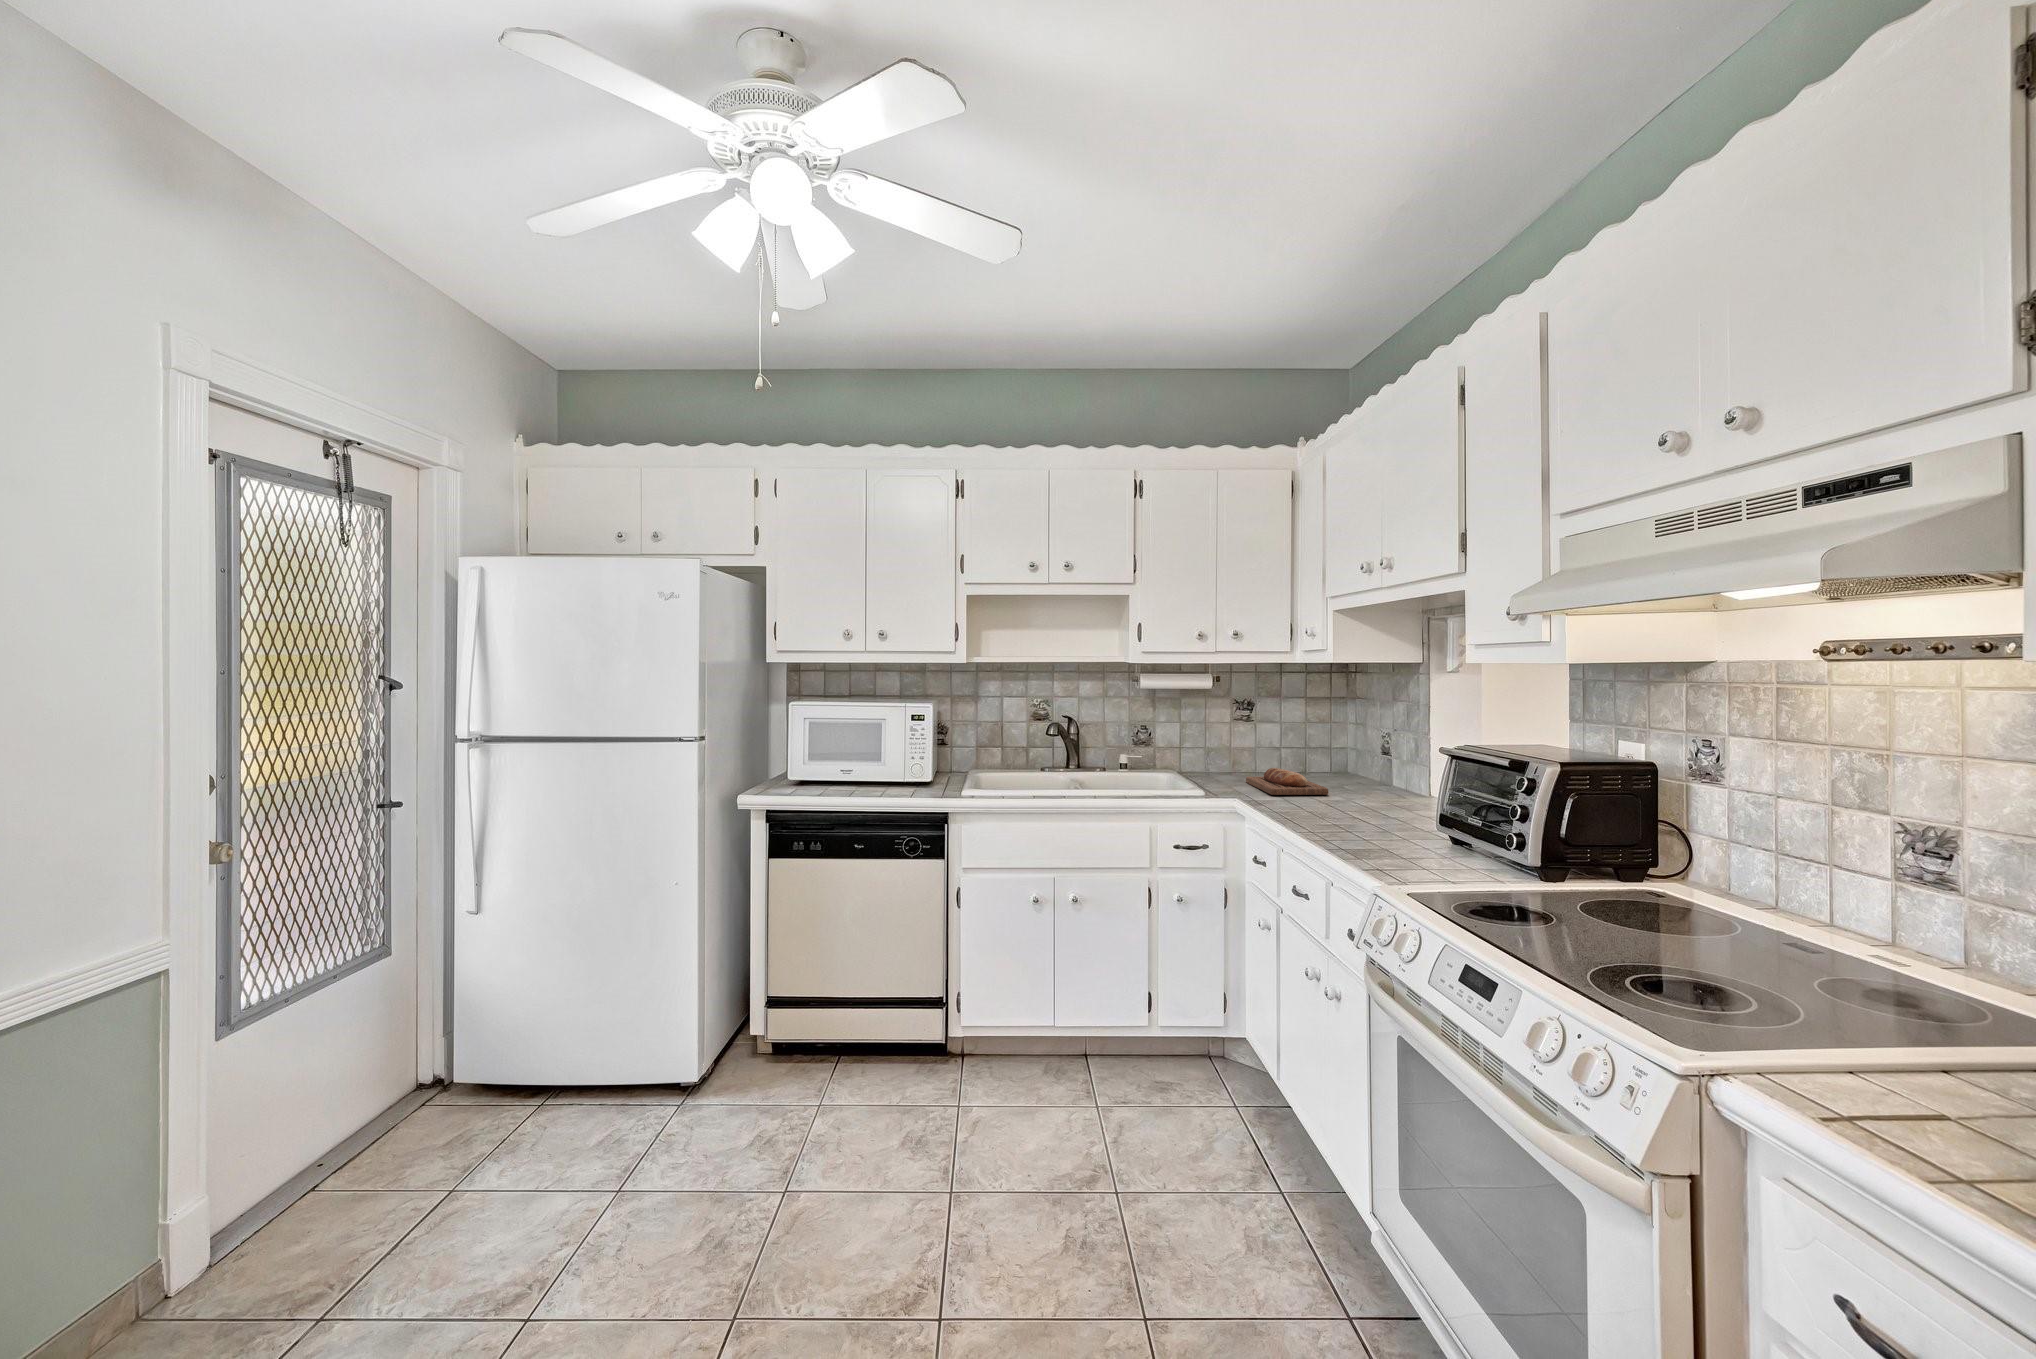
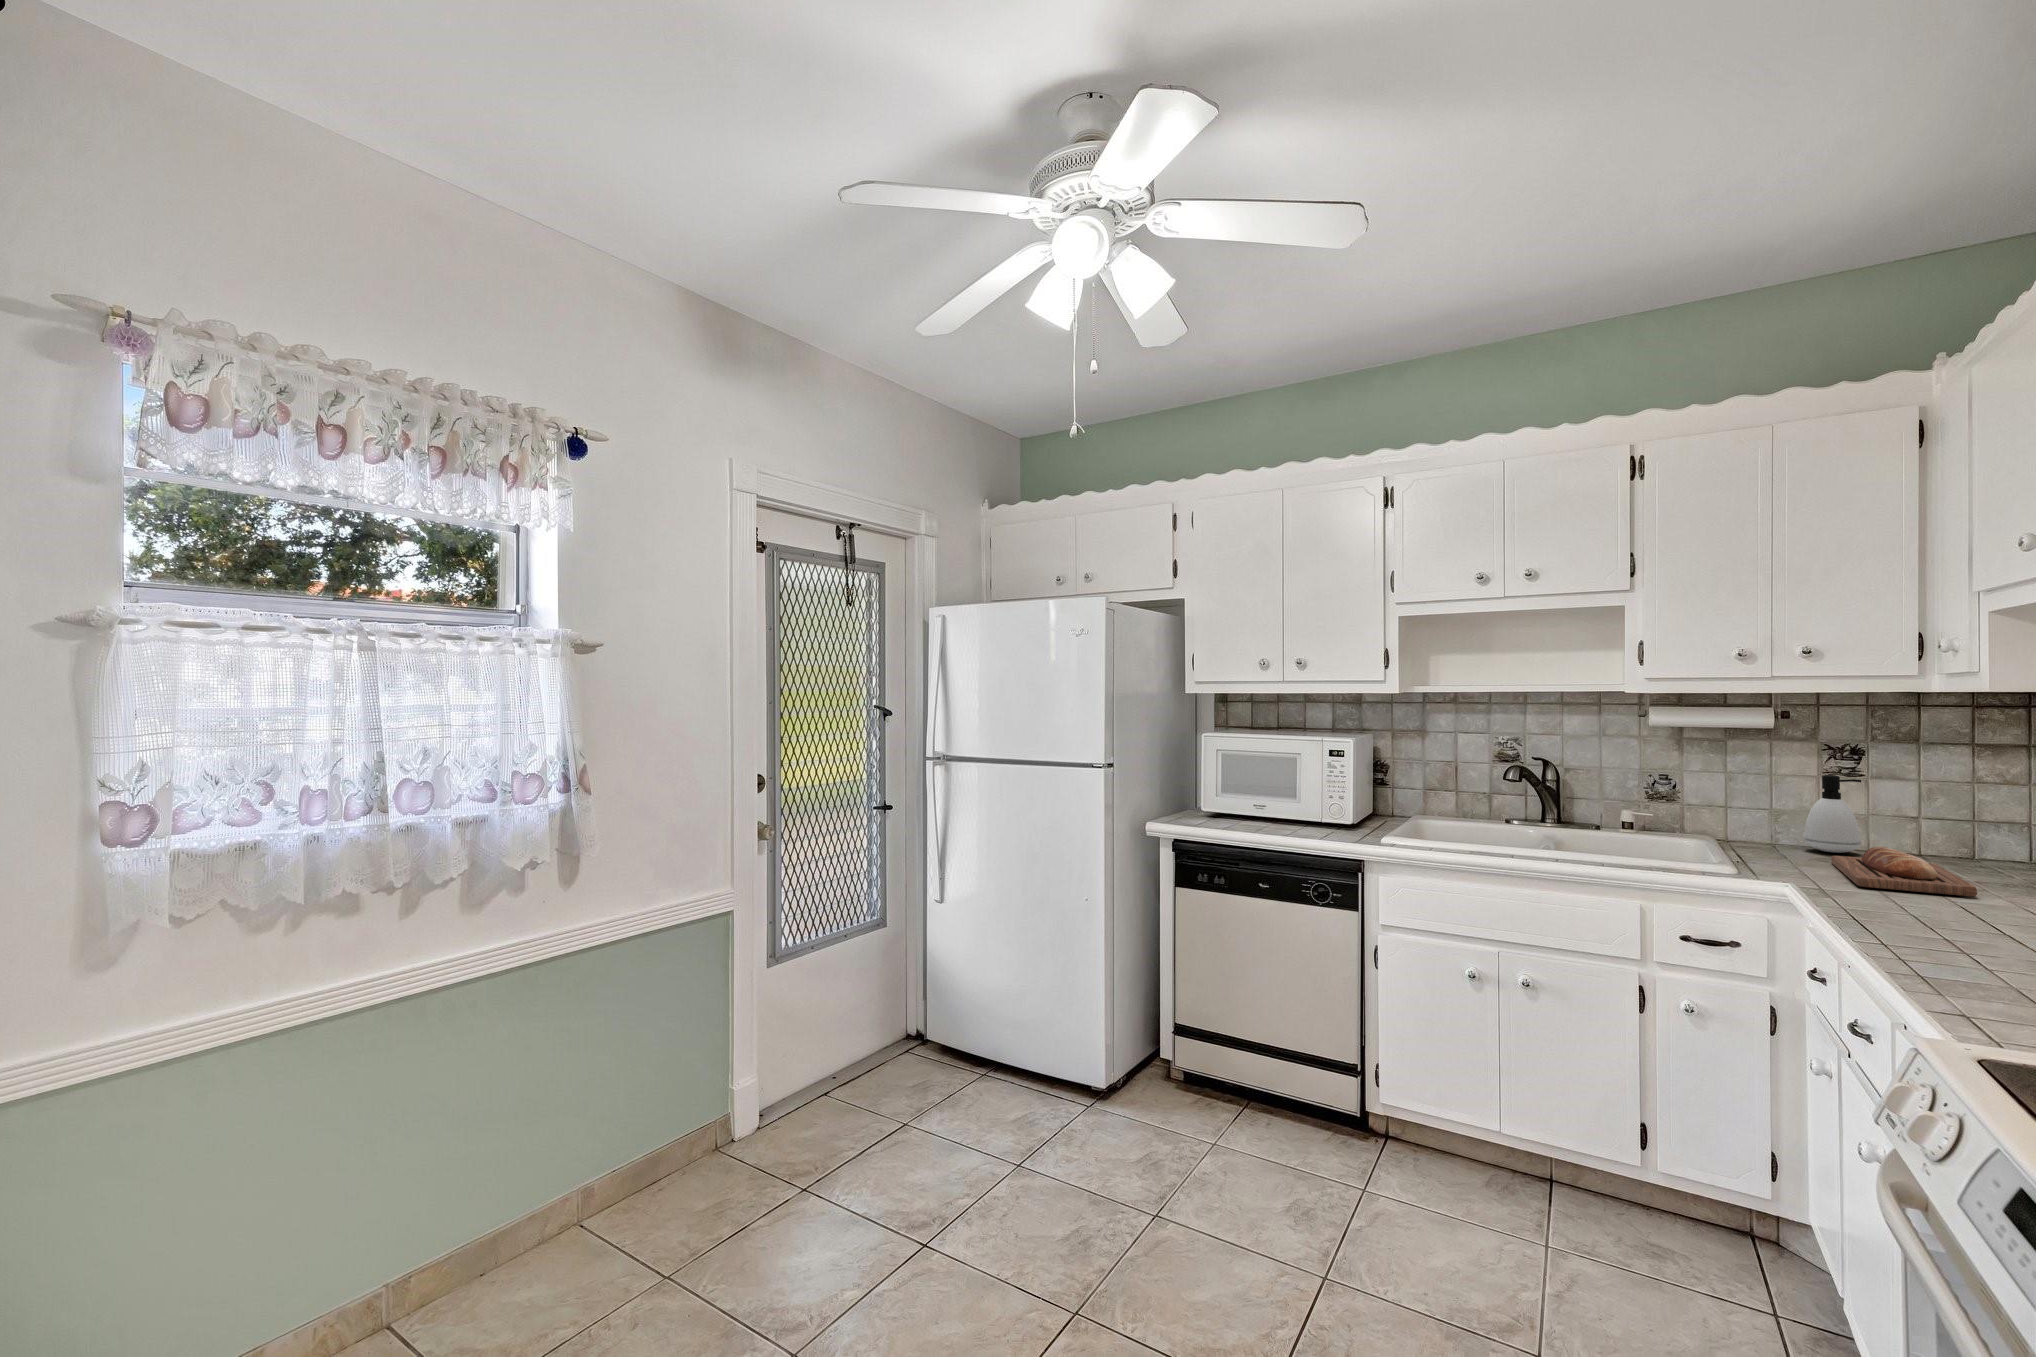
soap dispenser: none [1226,721,1257,775] -> present [1805,775,1861,853]

